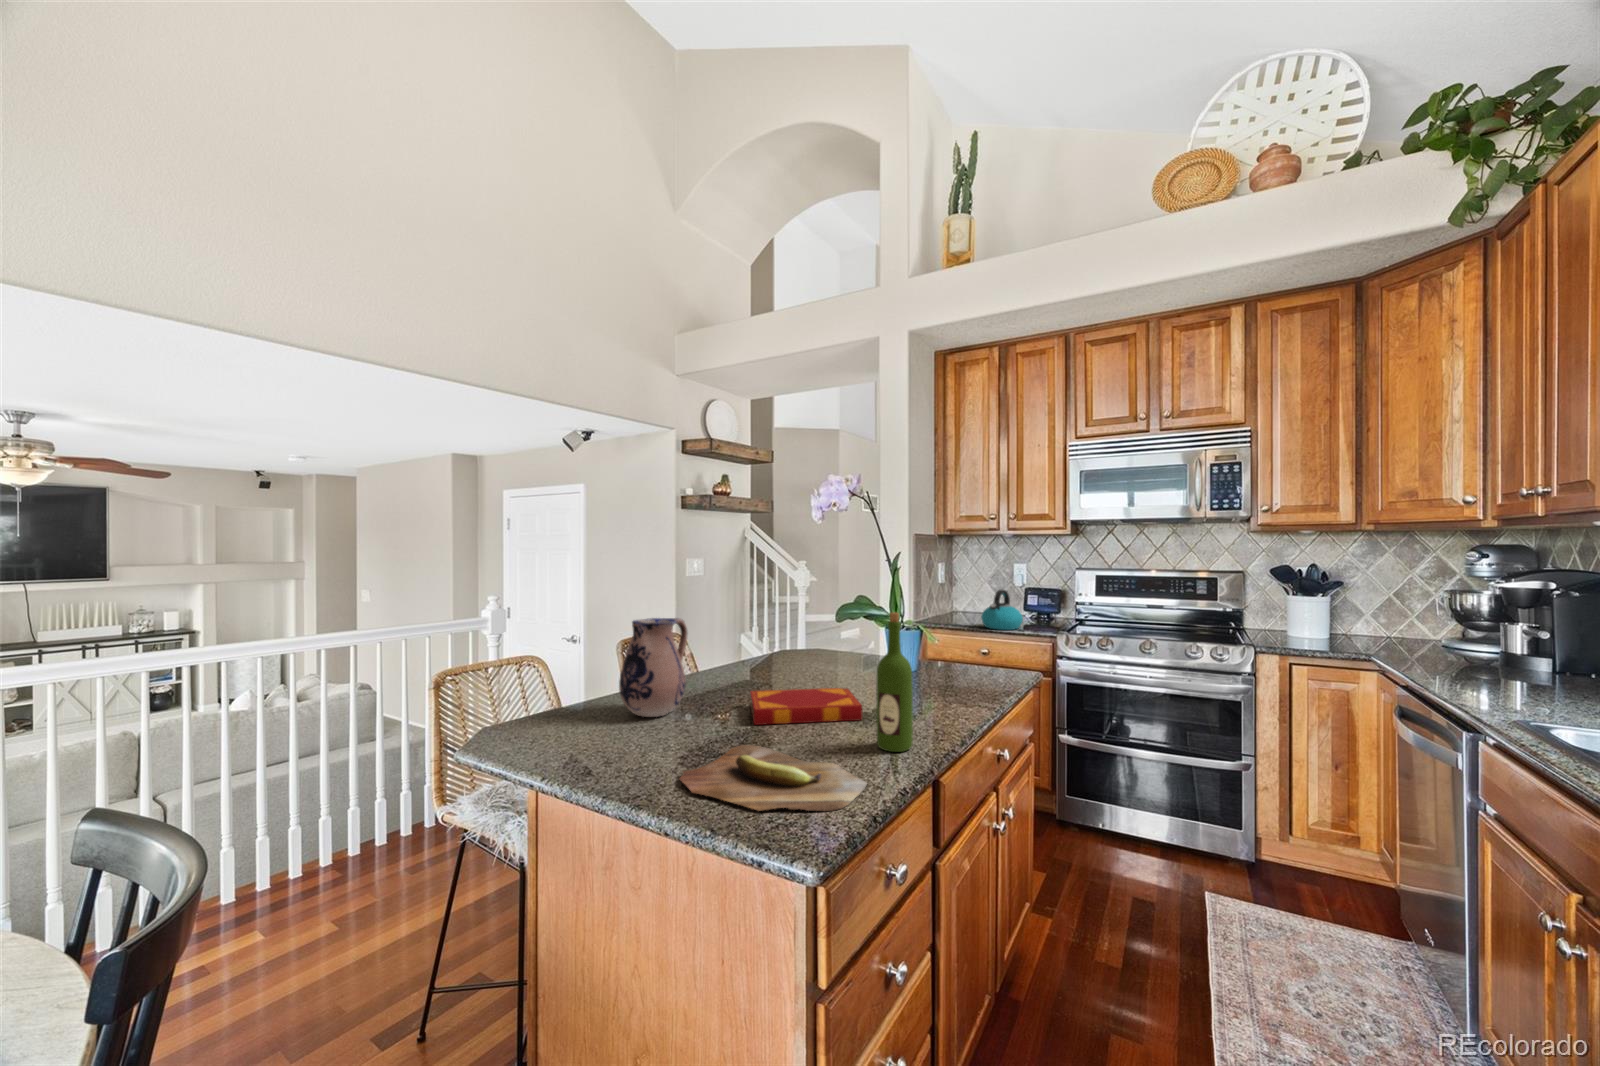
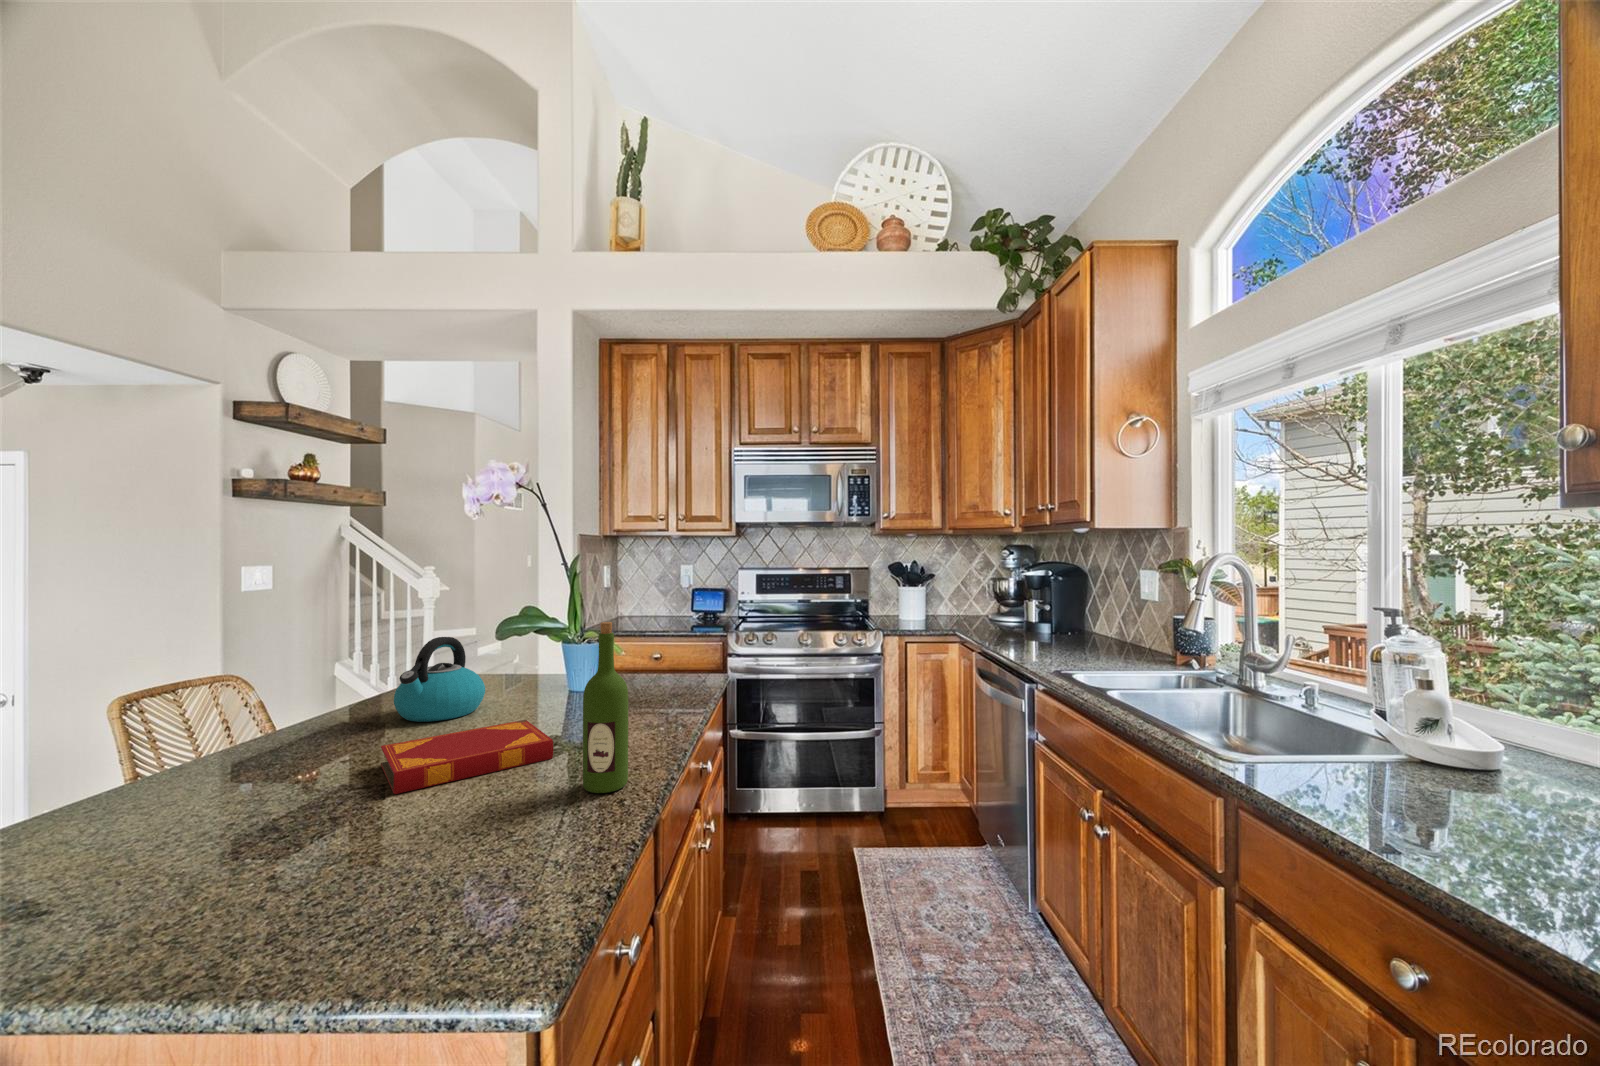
kettle: present [981,590,1023,630] -> present [394,637,485,722]
ceramic pitcher: present [619,618,688,717] -> none [120,654,267,820]
cutting board: present [680,745,867,811] -> none [269,826,588,939]

